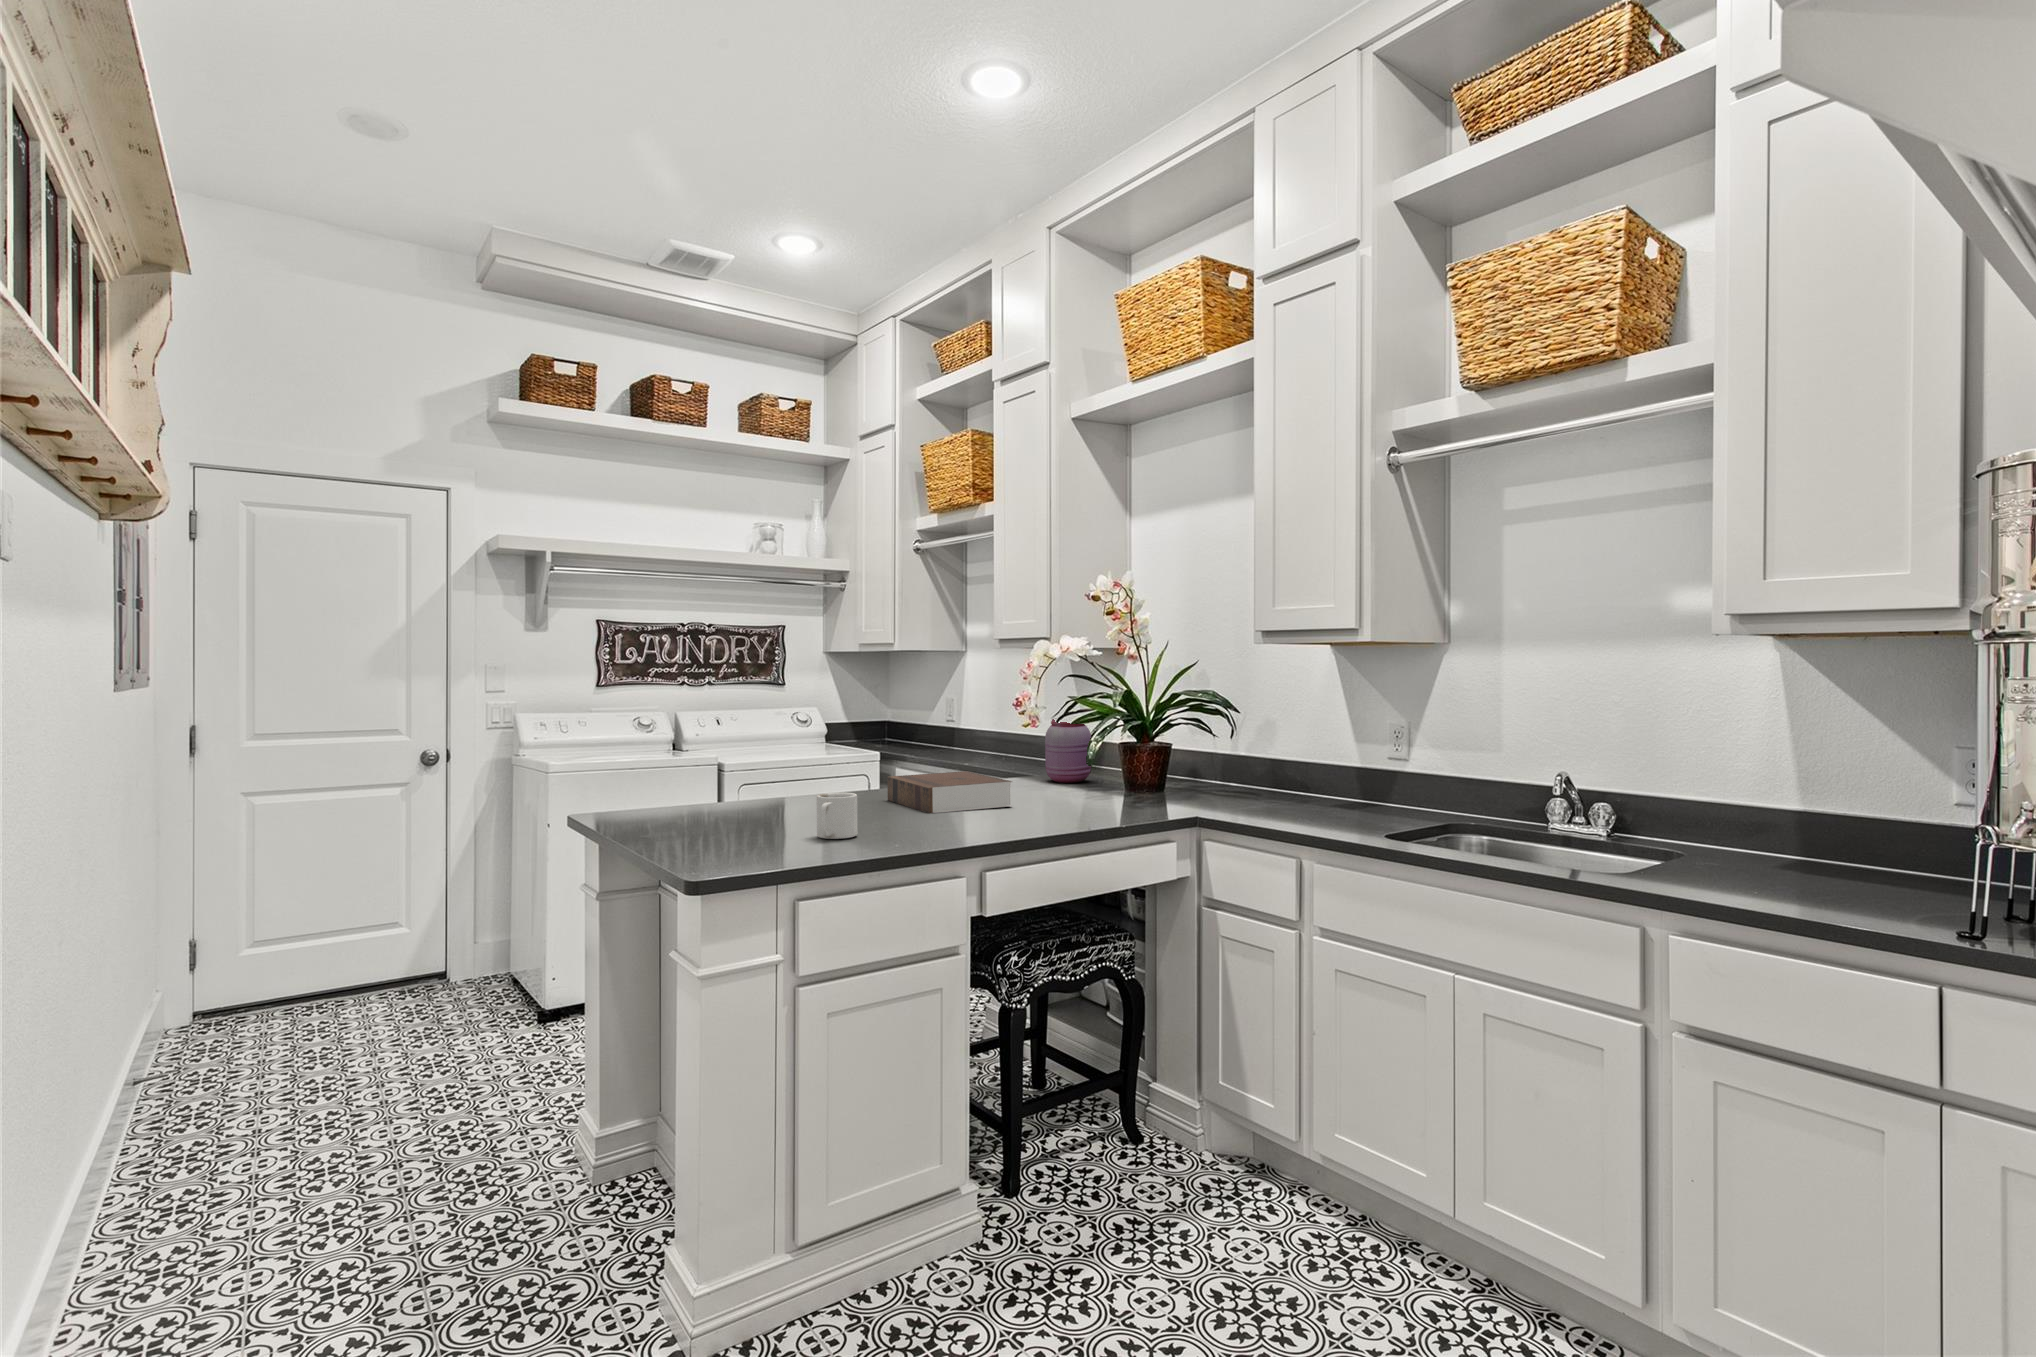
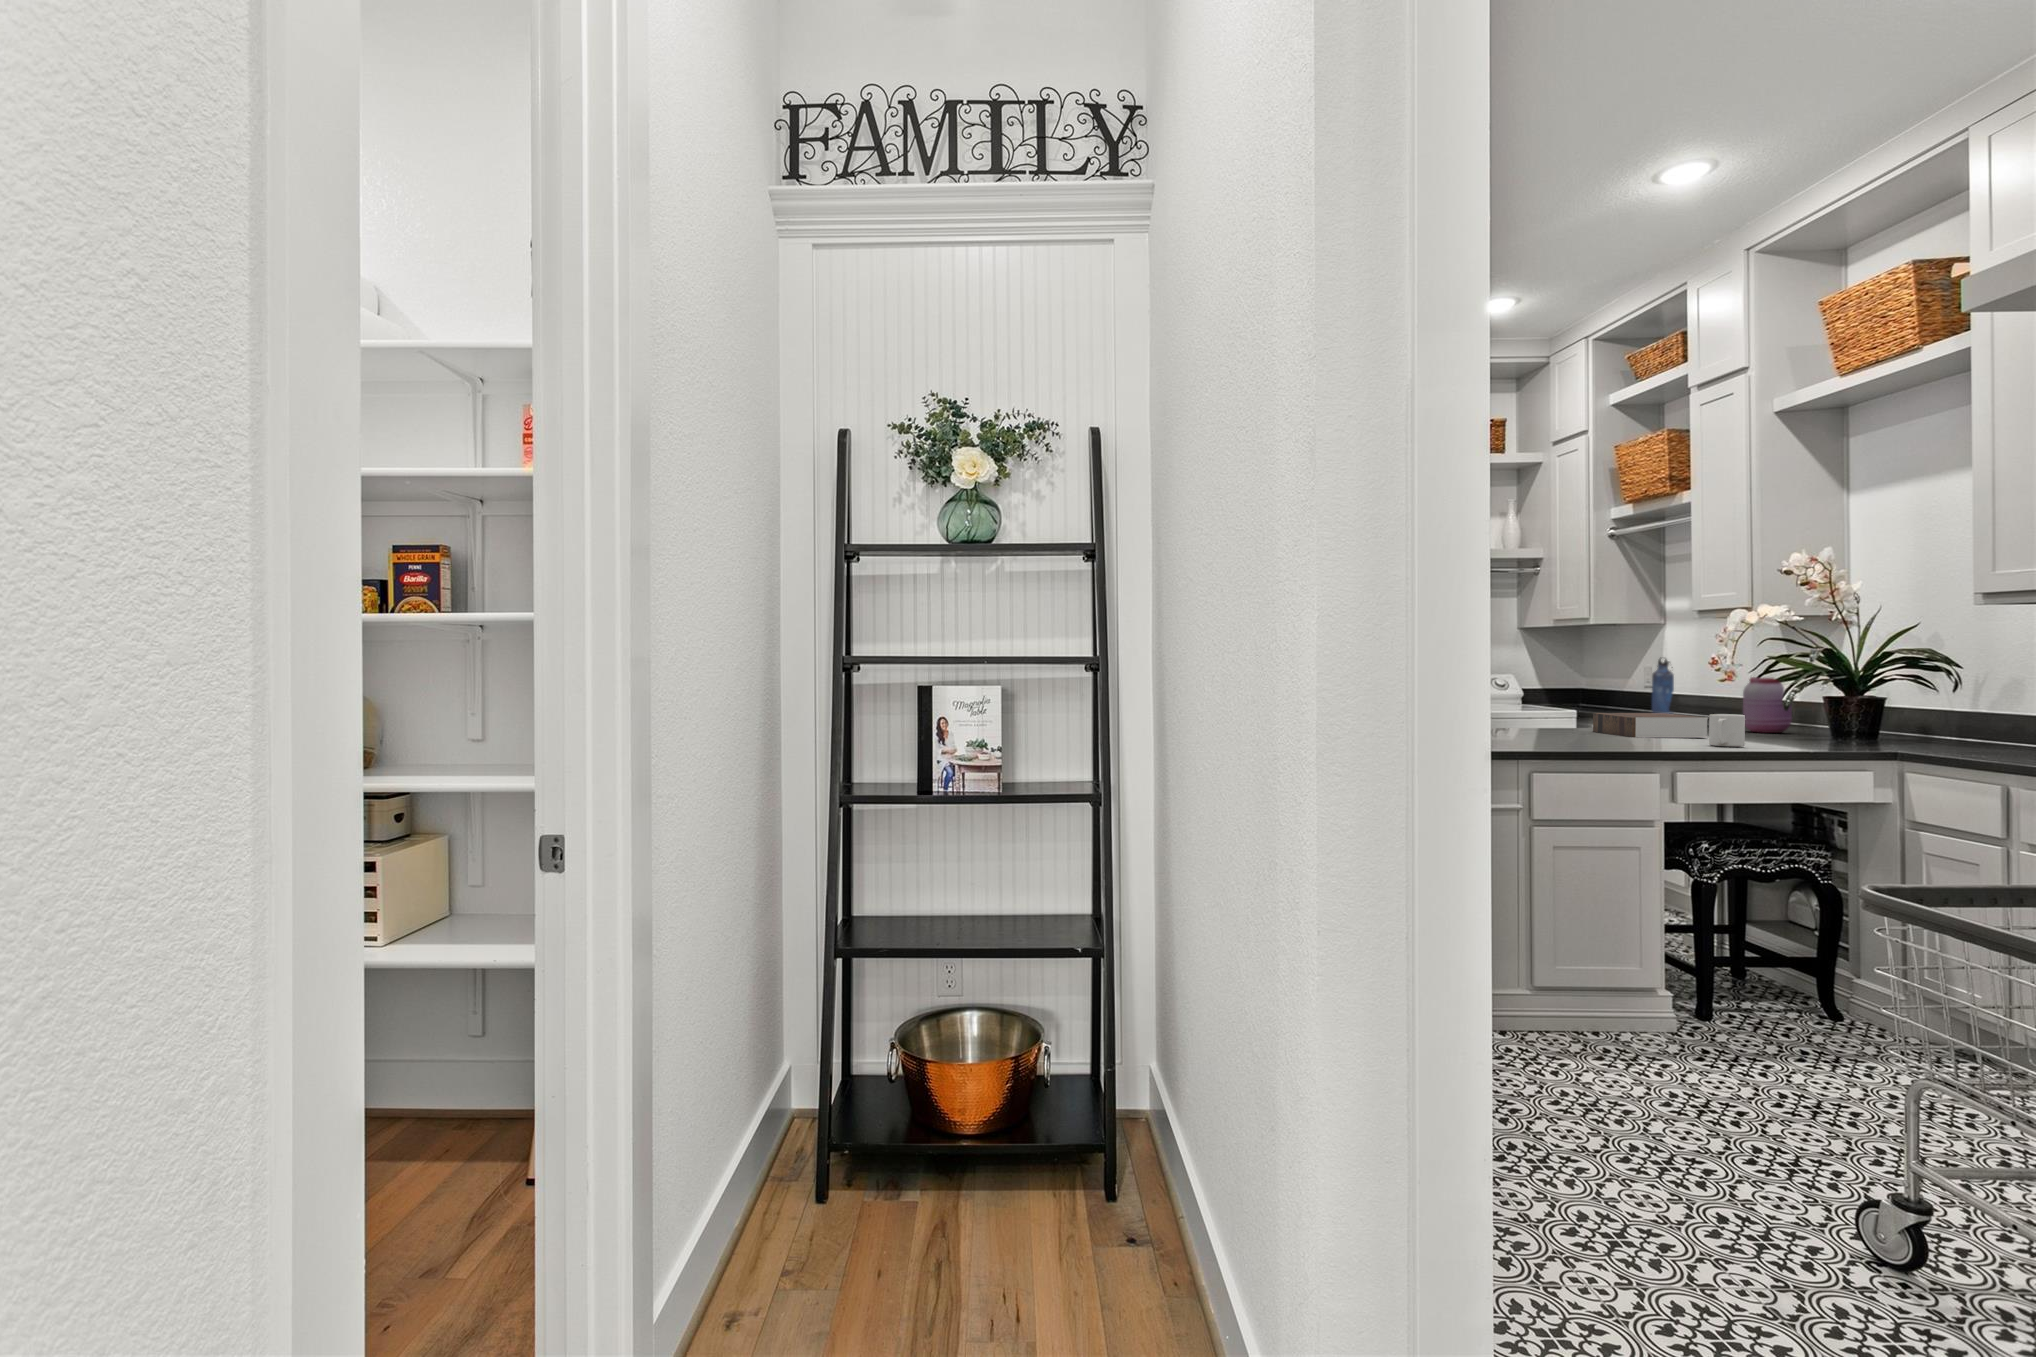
water bottle: none [958,687,980,758] -> present [1652,659,1674,713]
mug: present [817,792,858,839] -> present [1709,714,1745,747]

